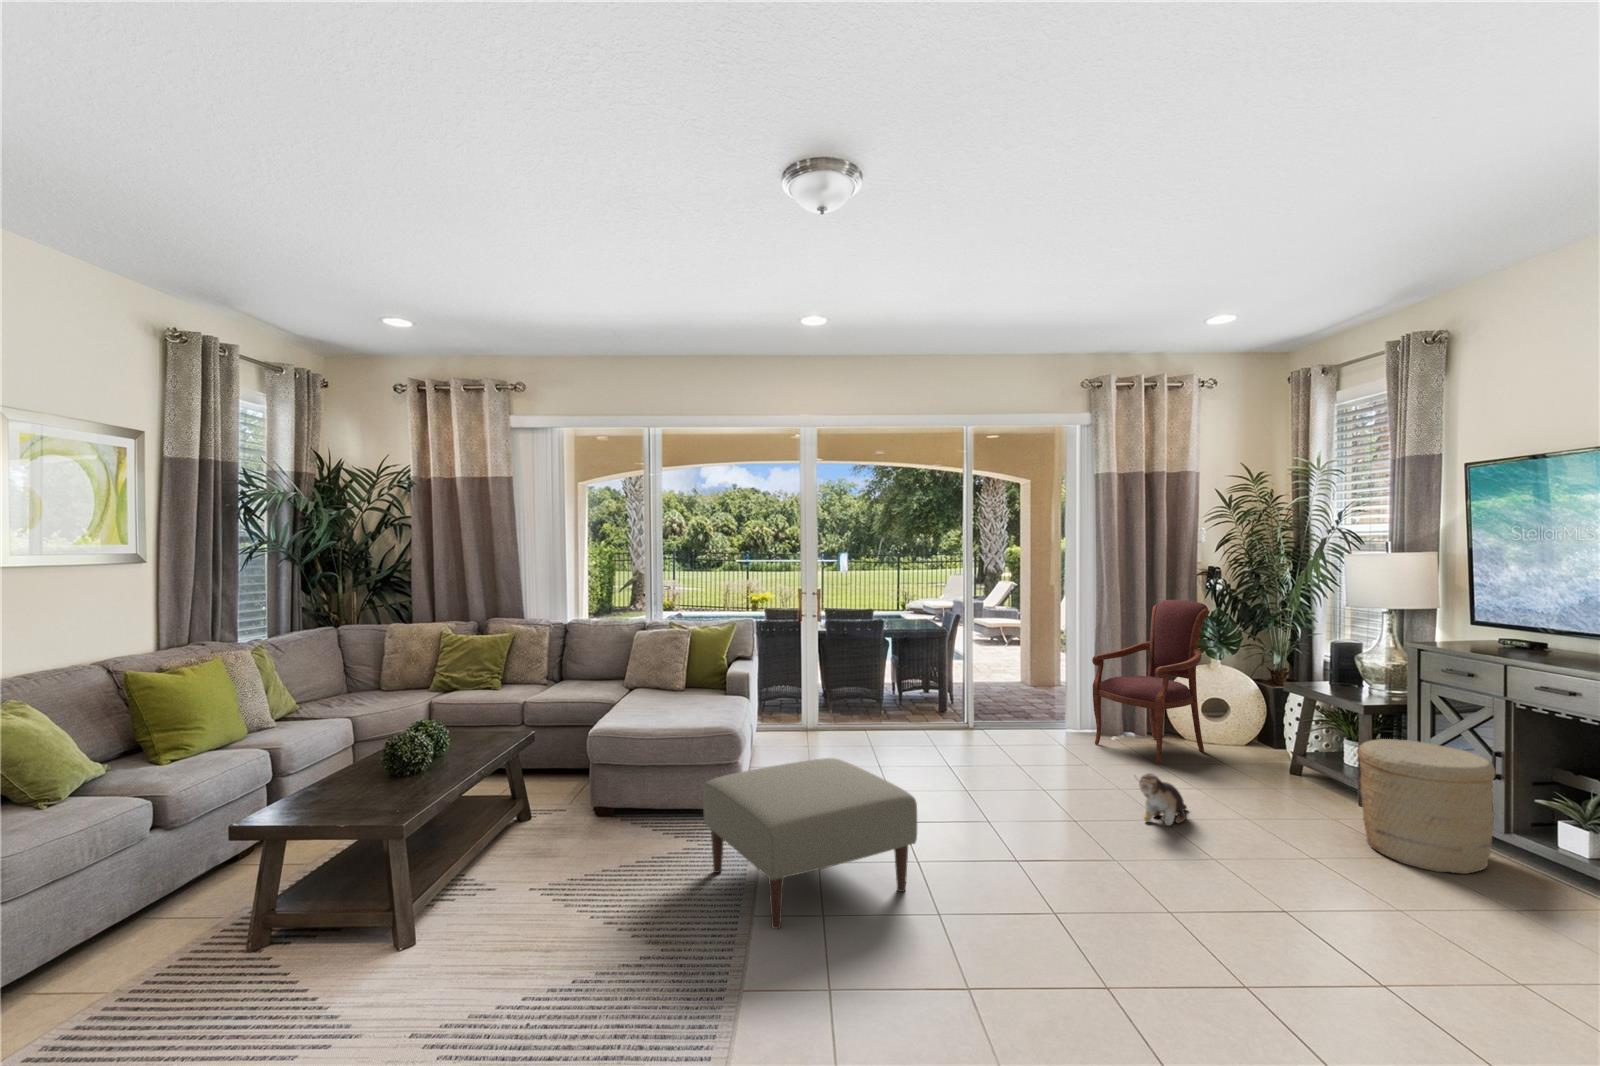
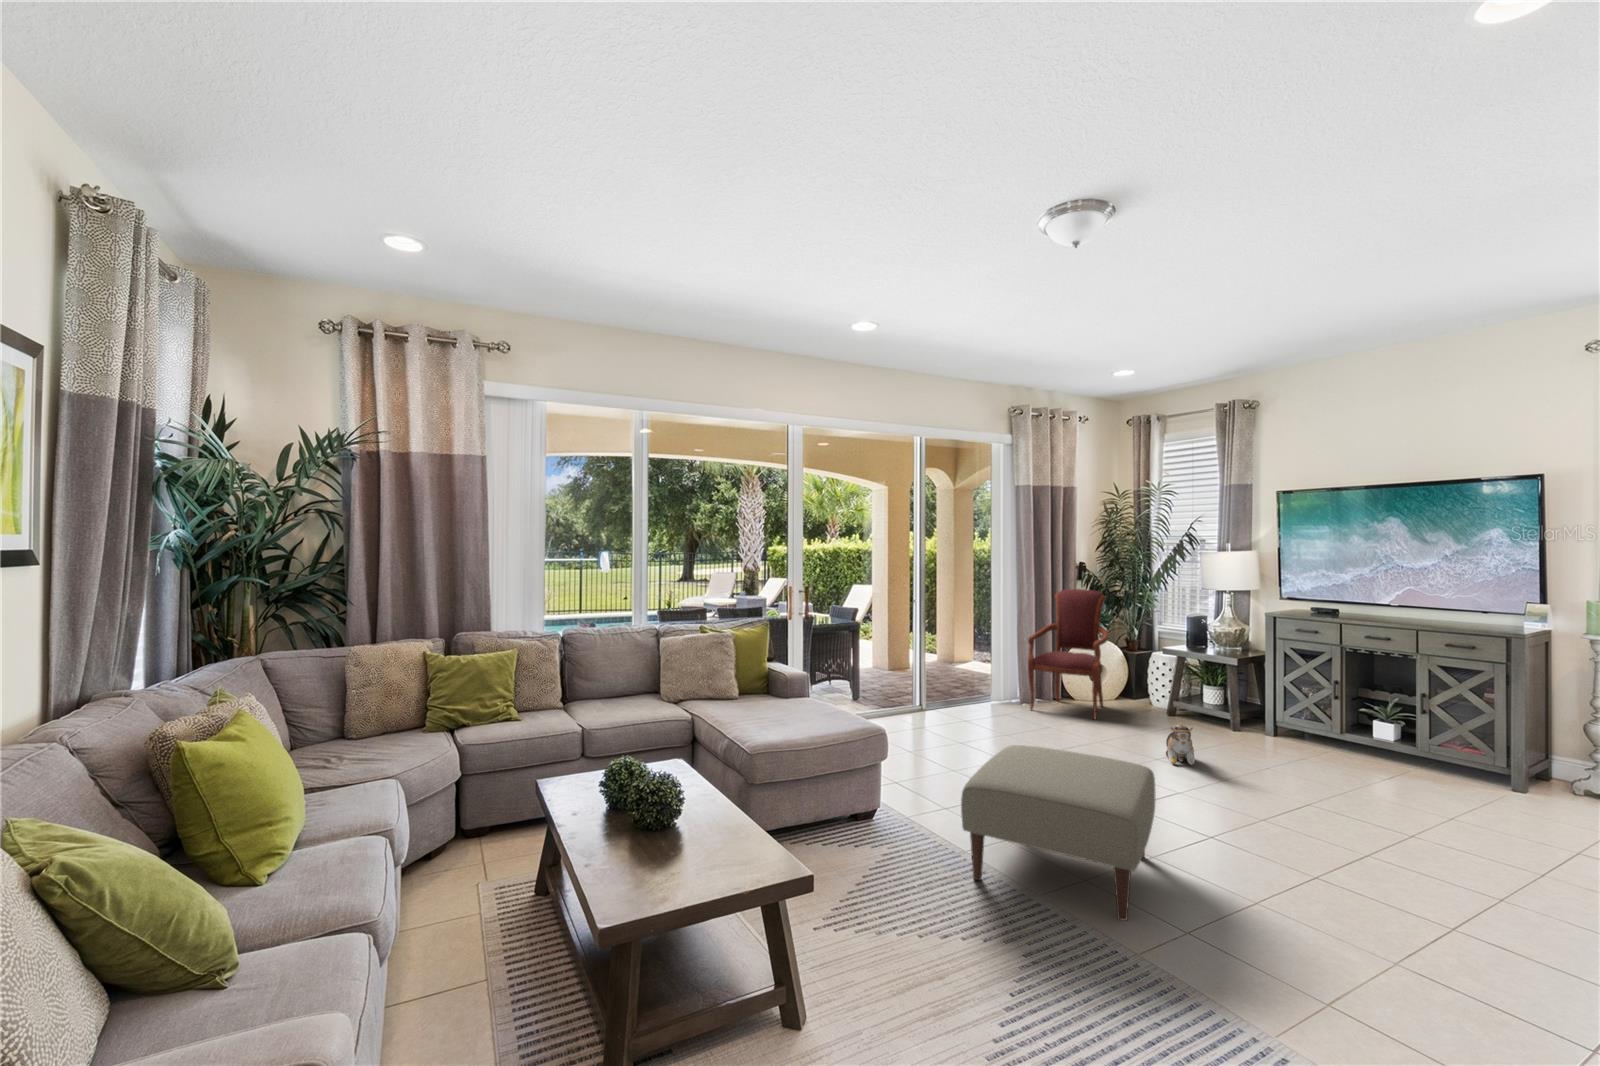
woven basket: present [1358,739,1495,874] -> none [1291,680,1386,768]

